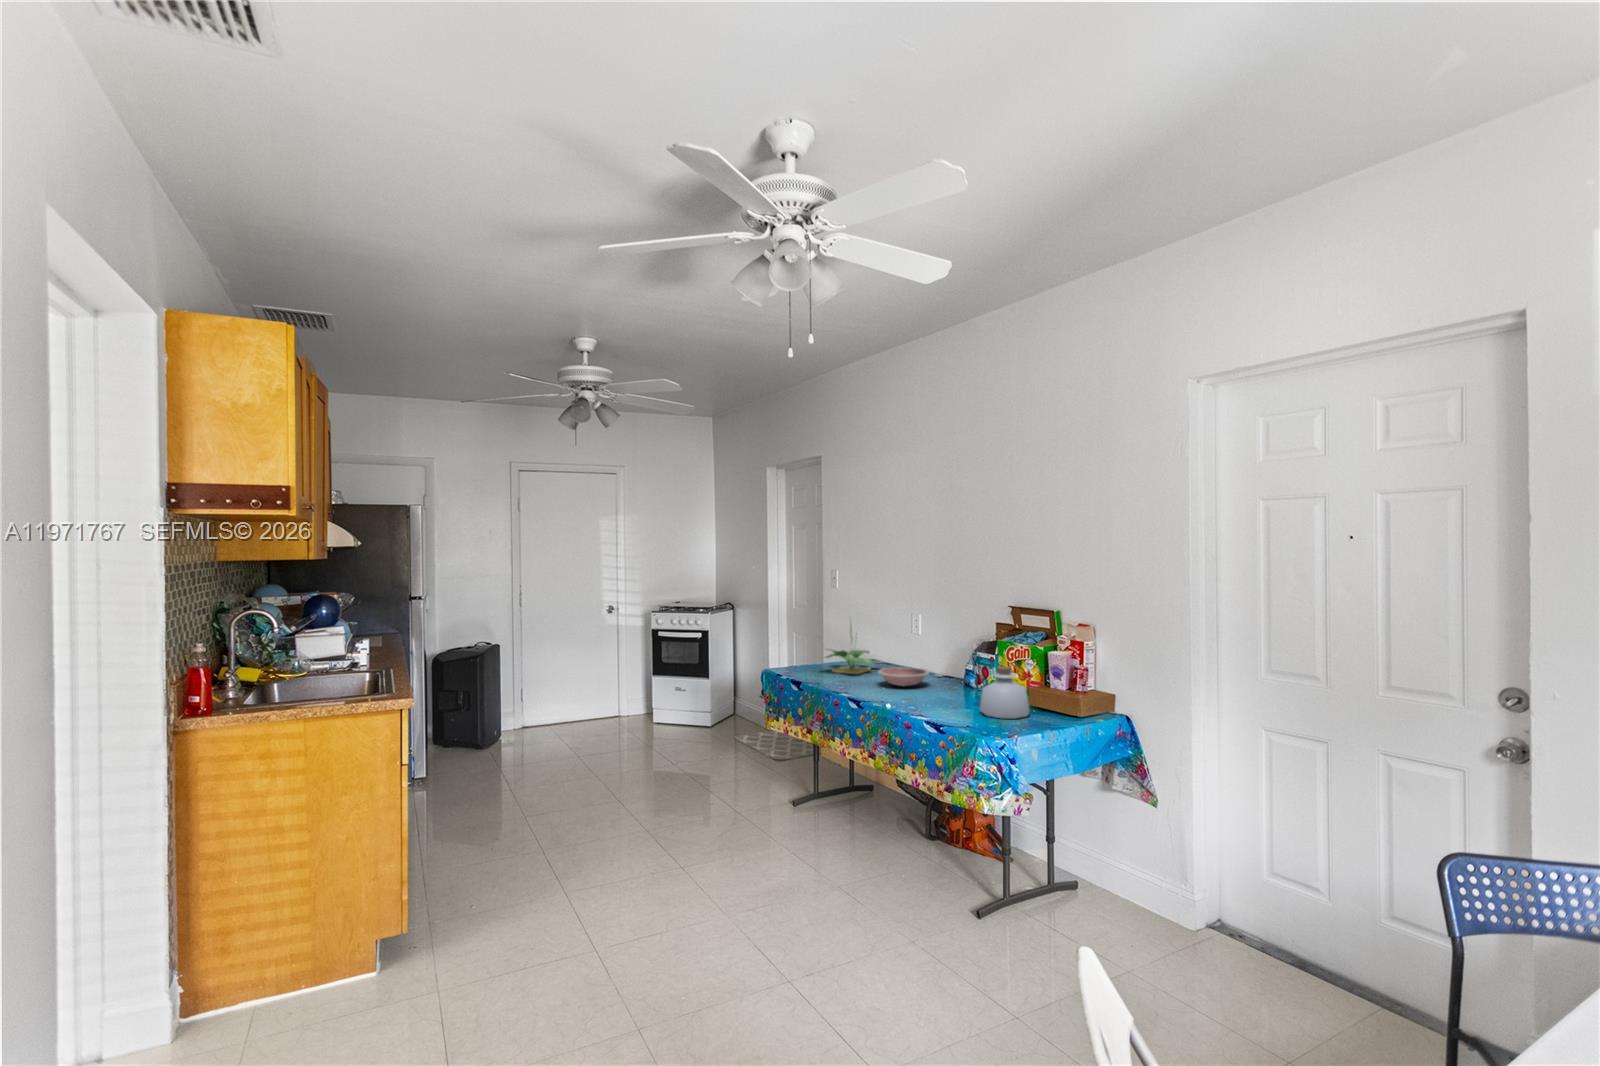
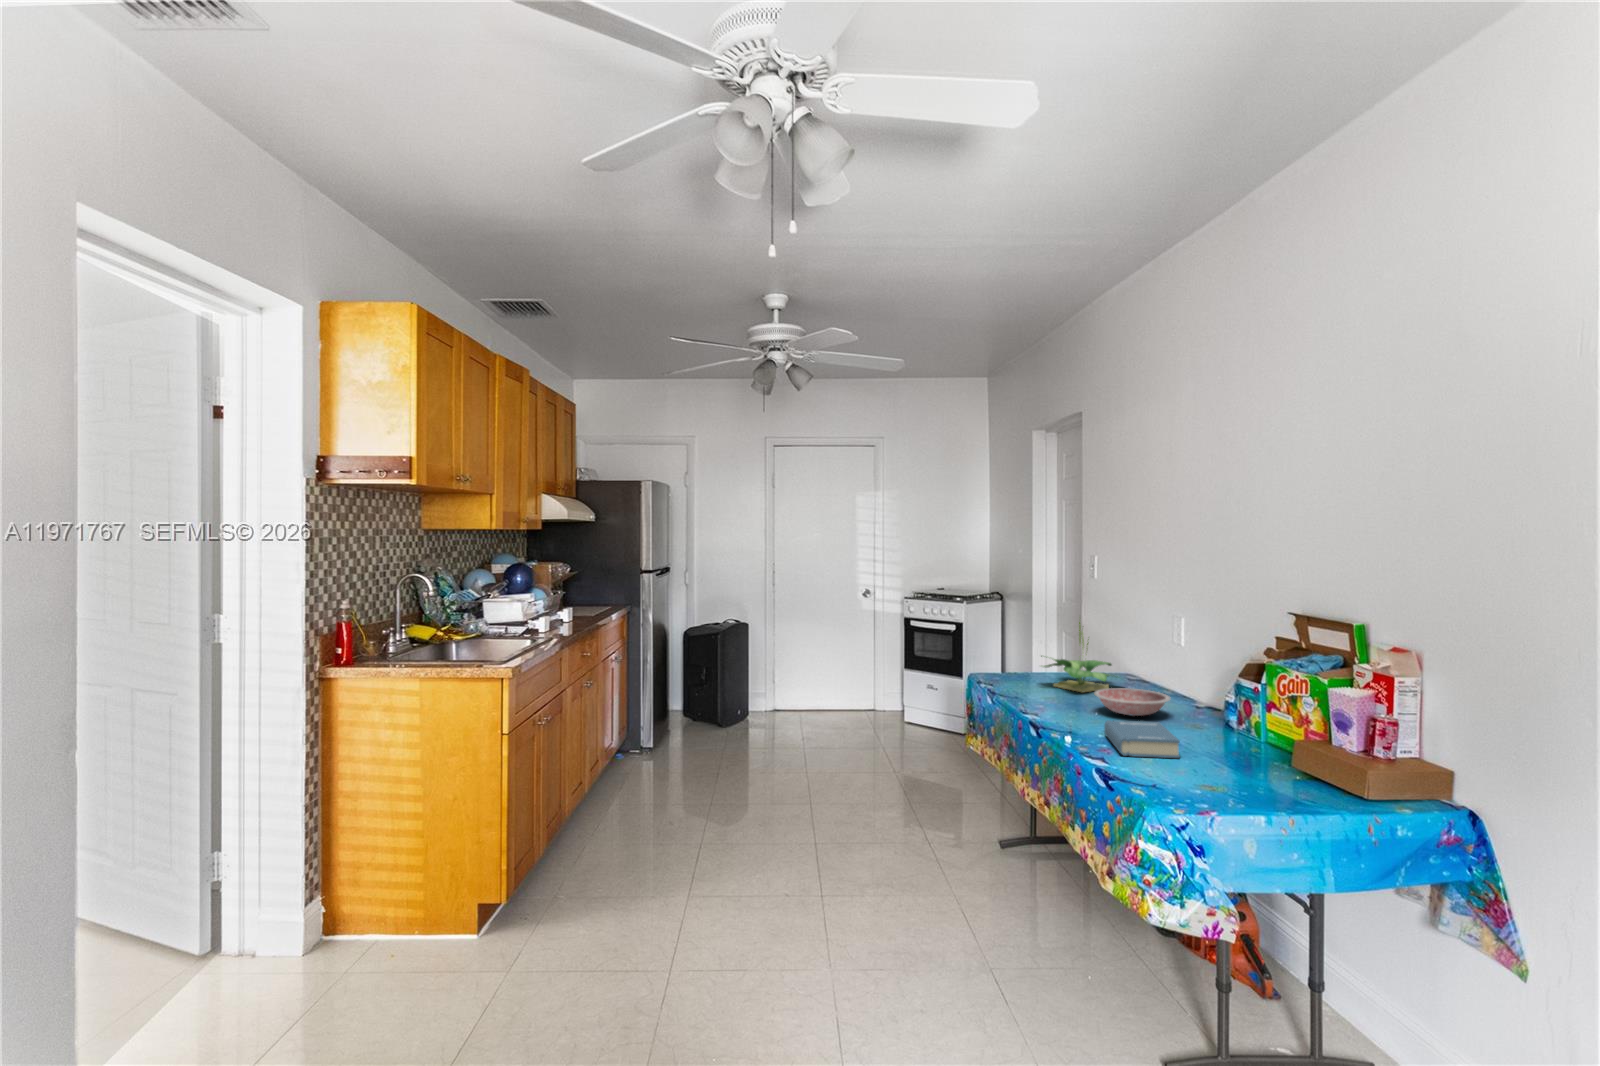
bottle: present [980,666,1029,719] -> none [1204,703,1289,787]
book: none [902,687,960,711] -> present [1104,720,1180,758]

